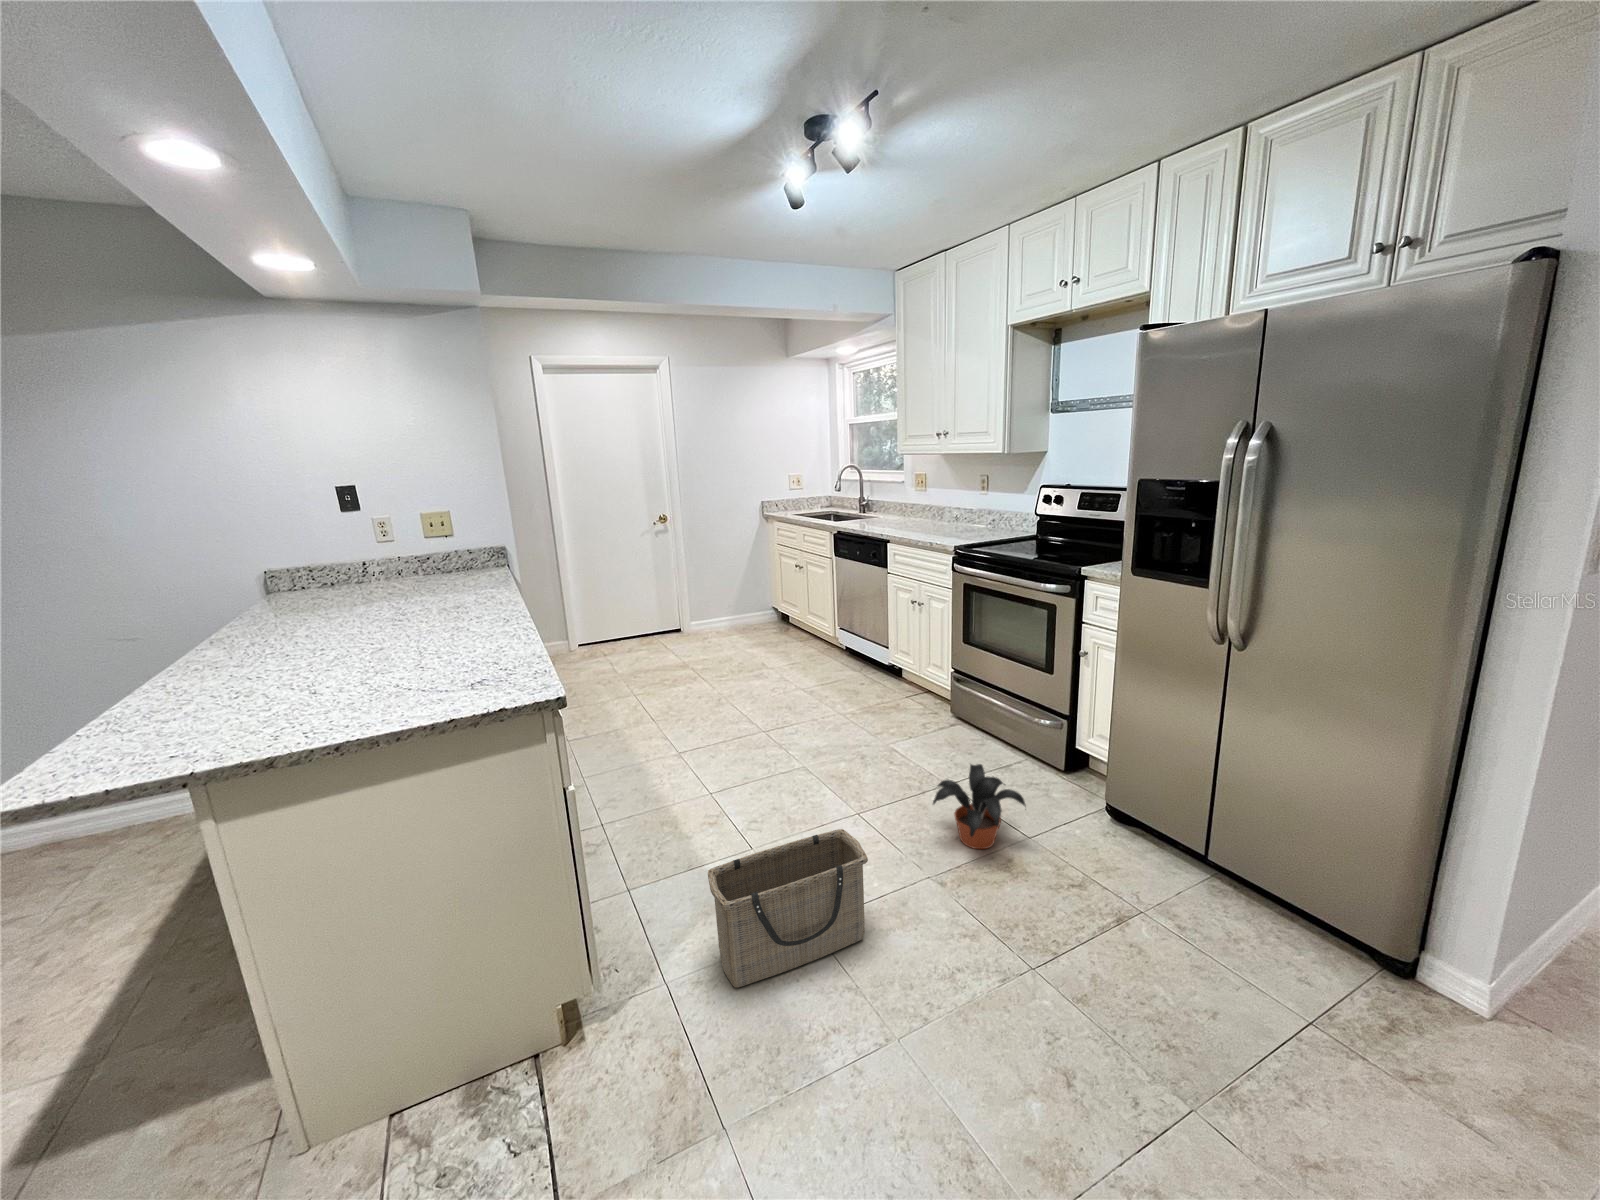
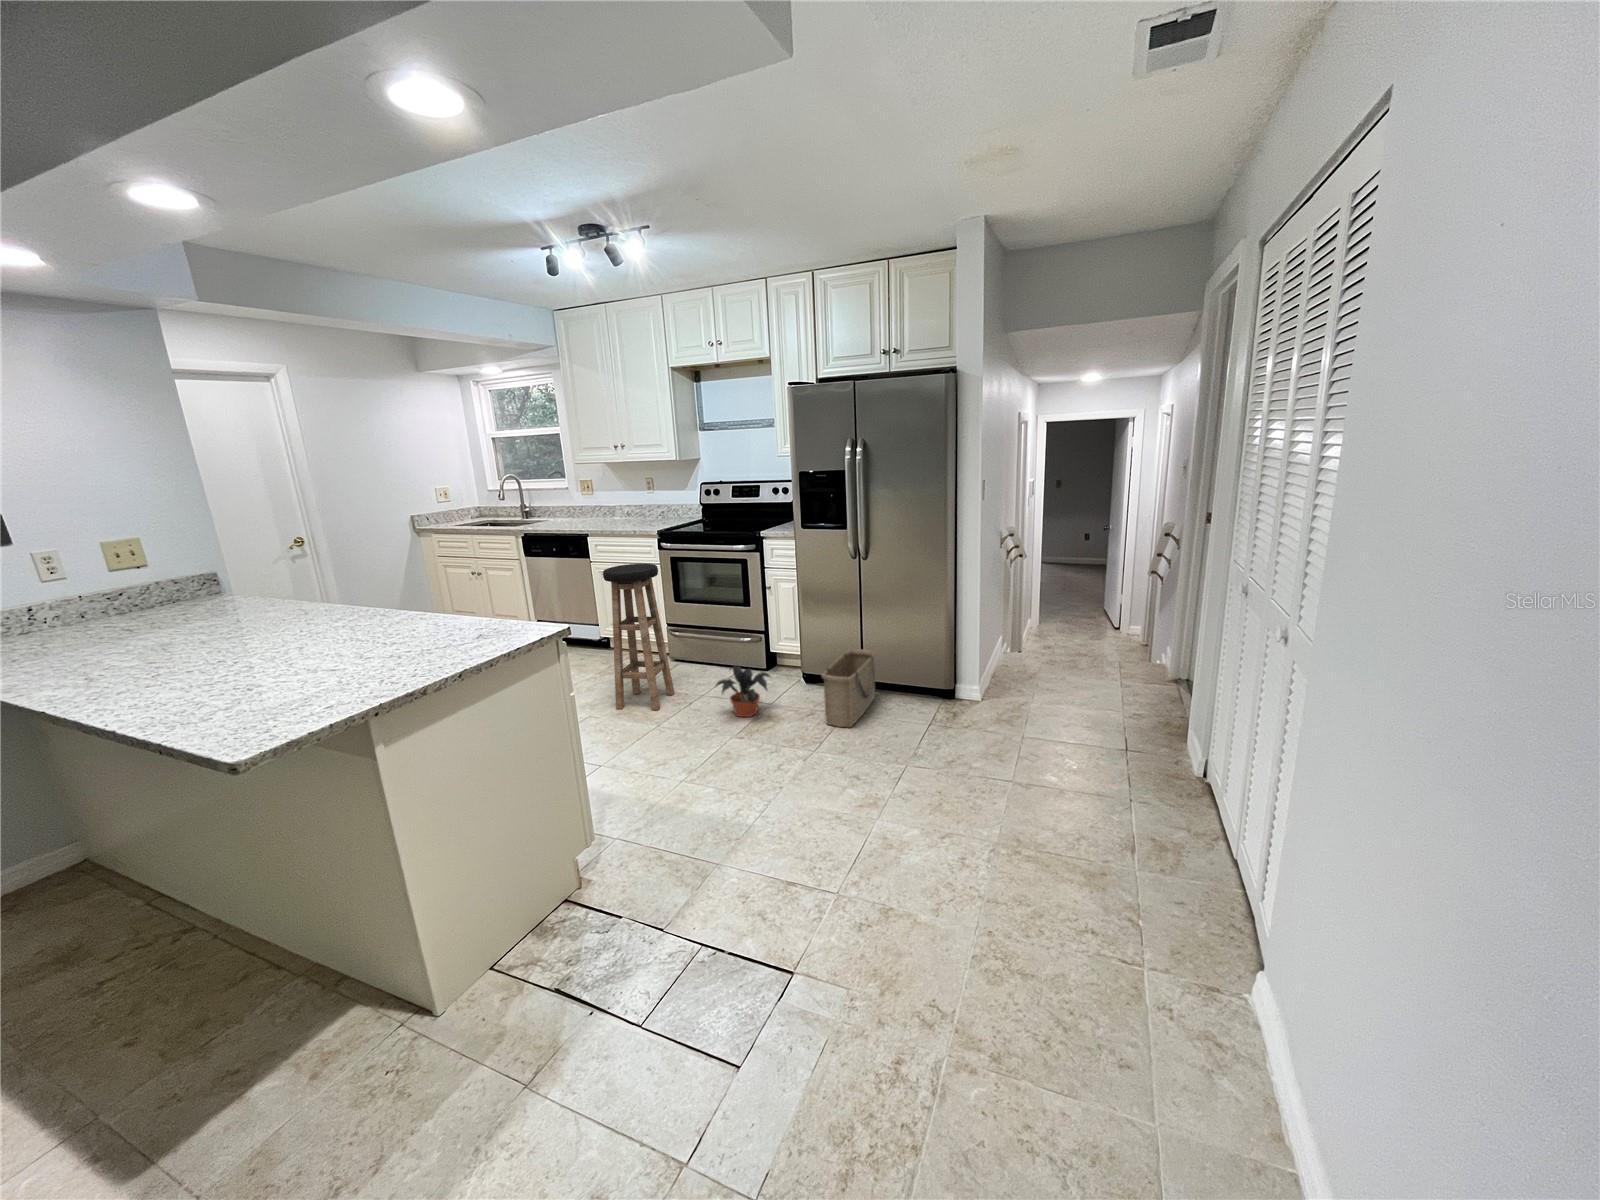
bar stool: none [836,589,915,786] -> present [603,564,674,711]
basket: present [708,829,868,987] -> present [822,649,876,727]

